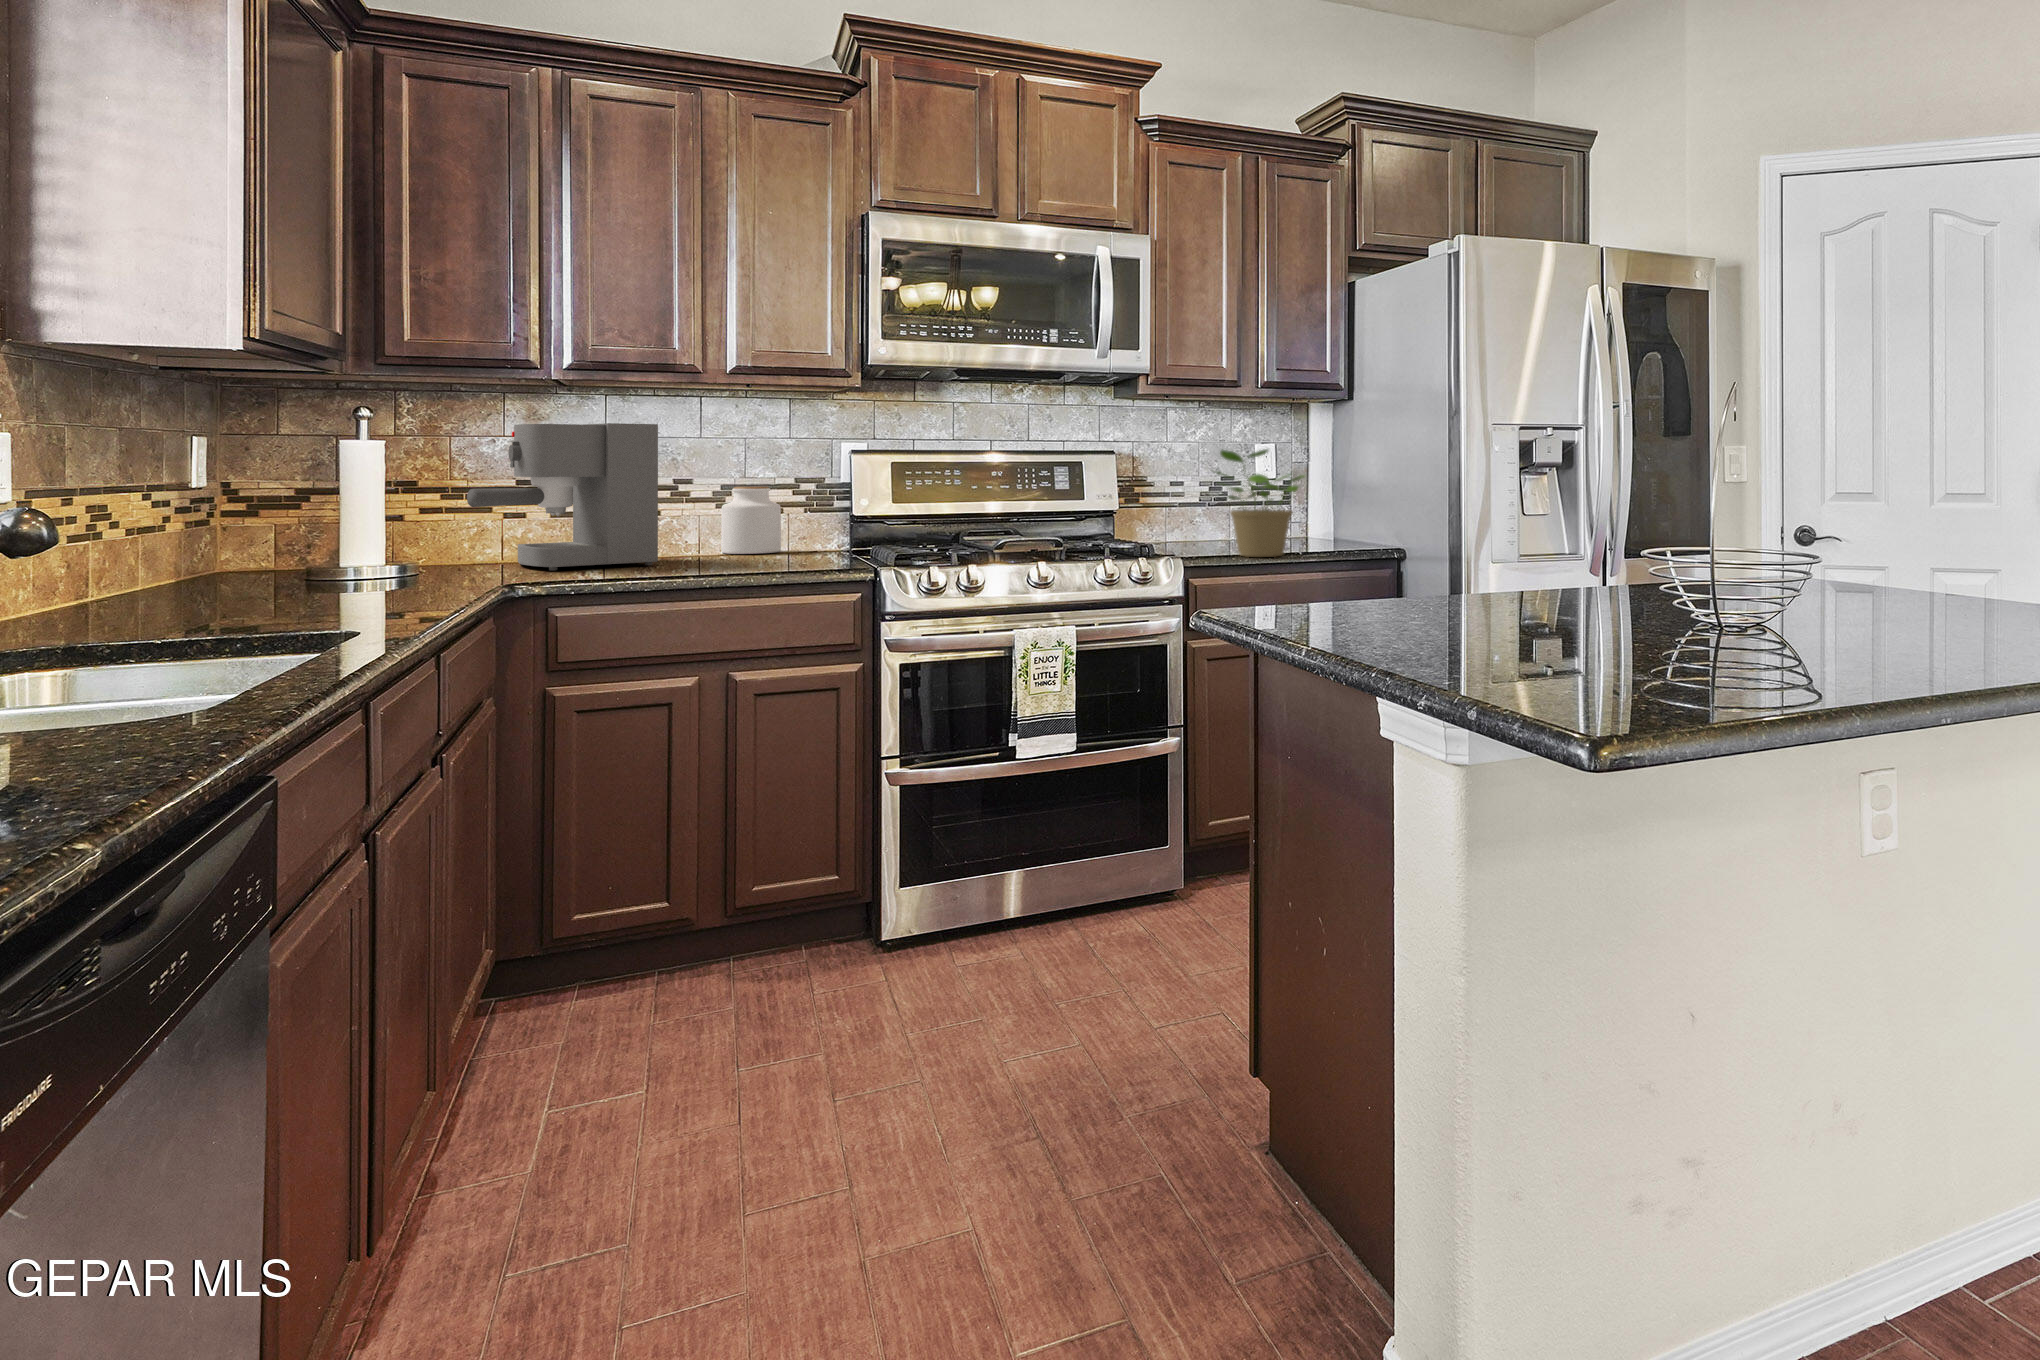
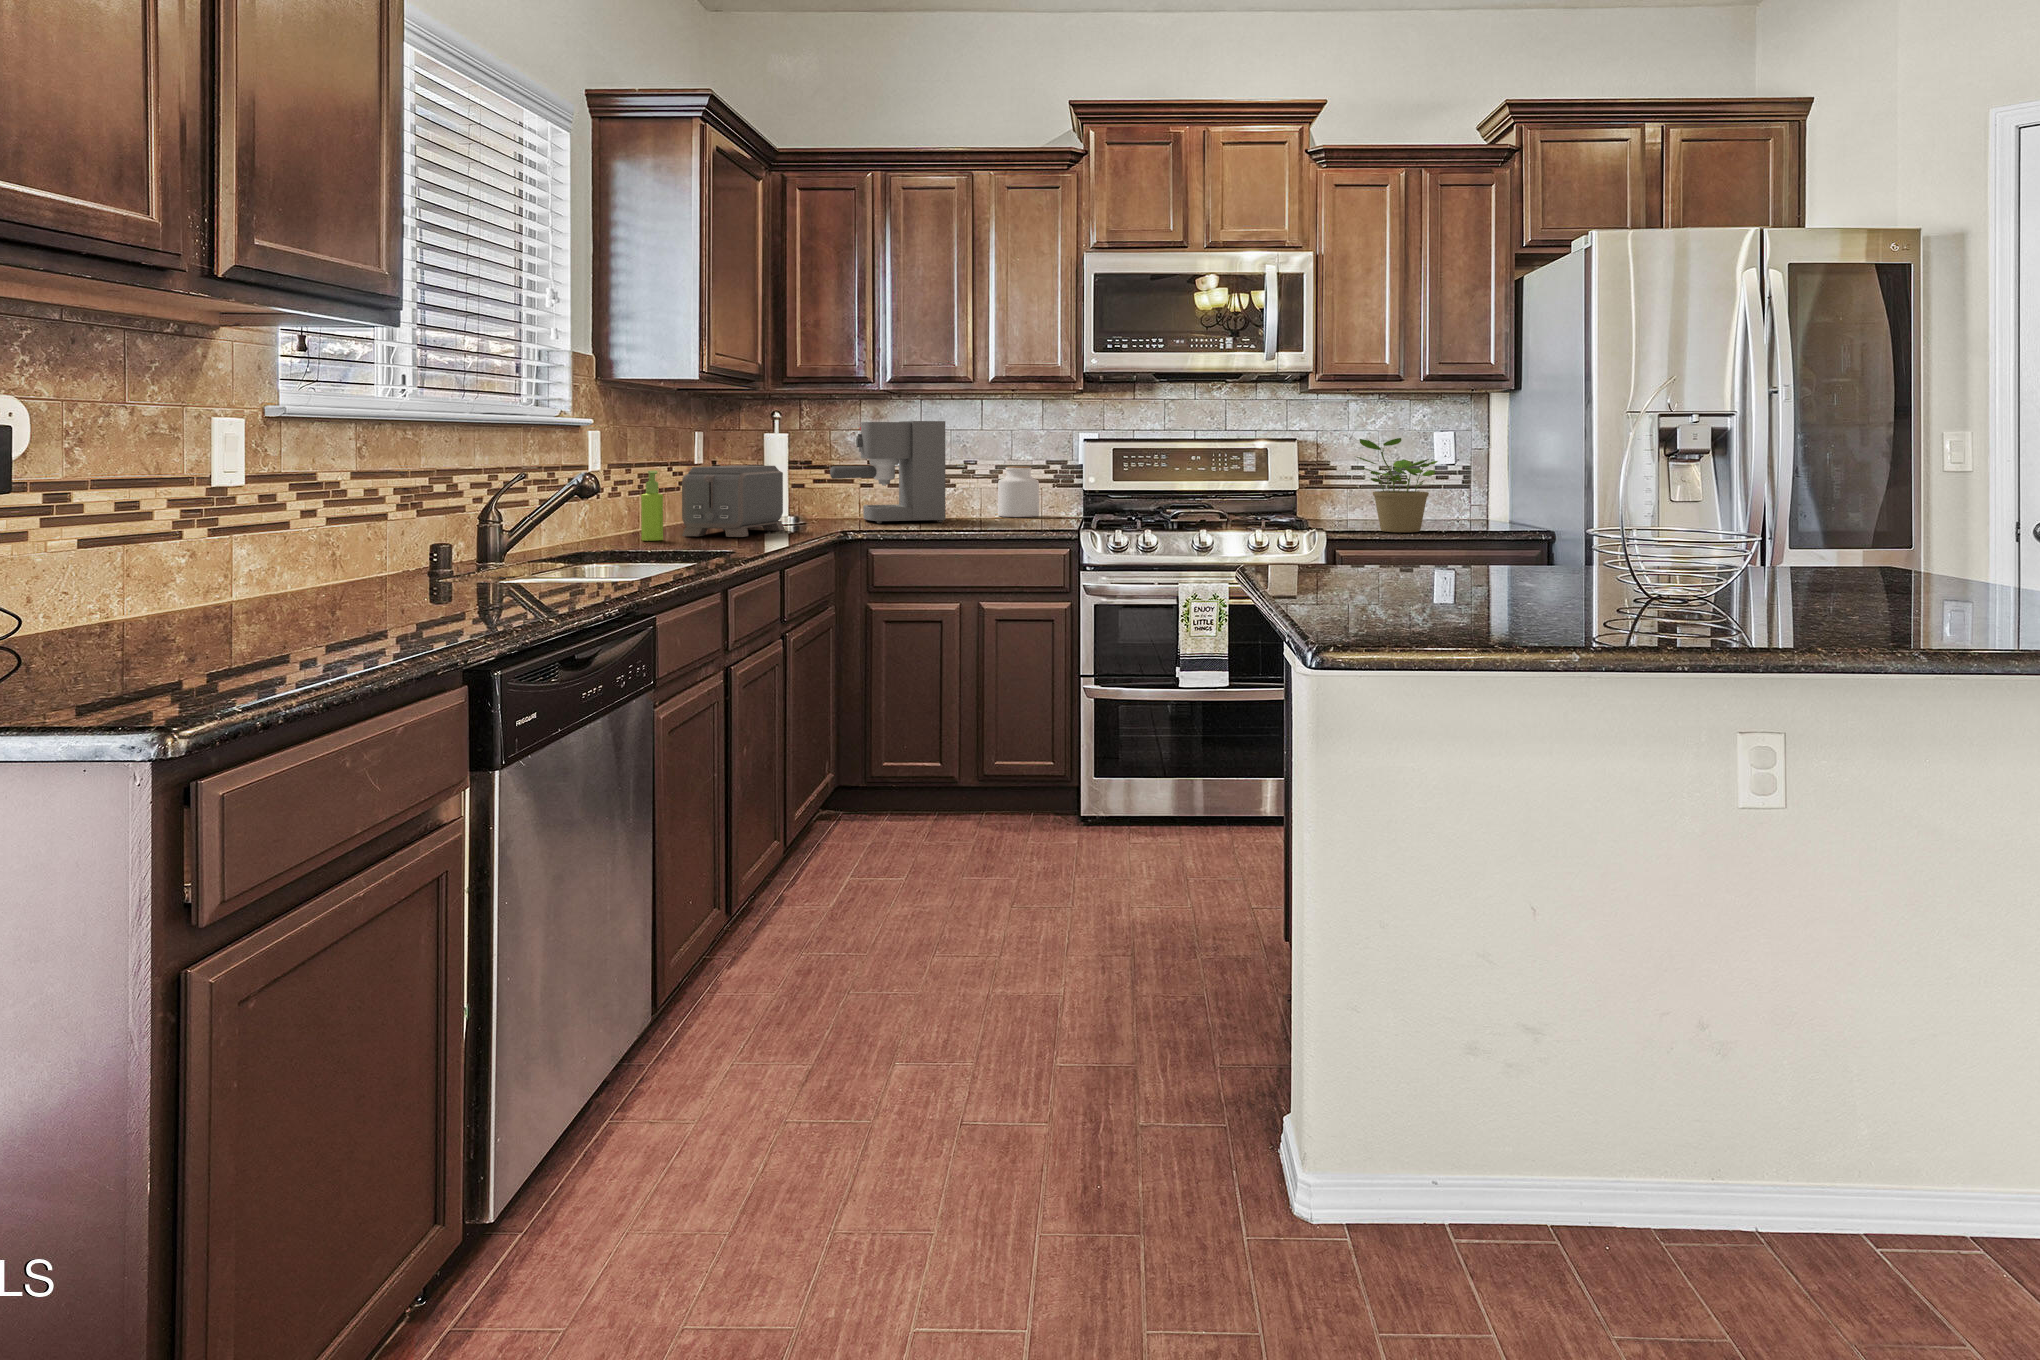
toaster: none [205,488,399,606] -> present [682,465,785,537]
soap dispenser: none [122,498,169,619] -> present [641,471,663,541]

